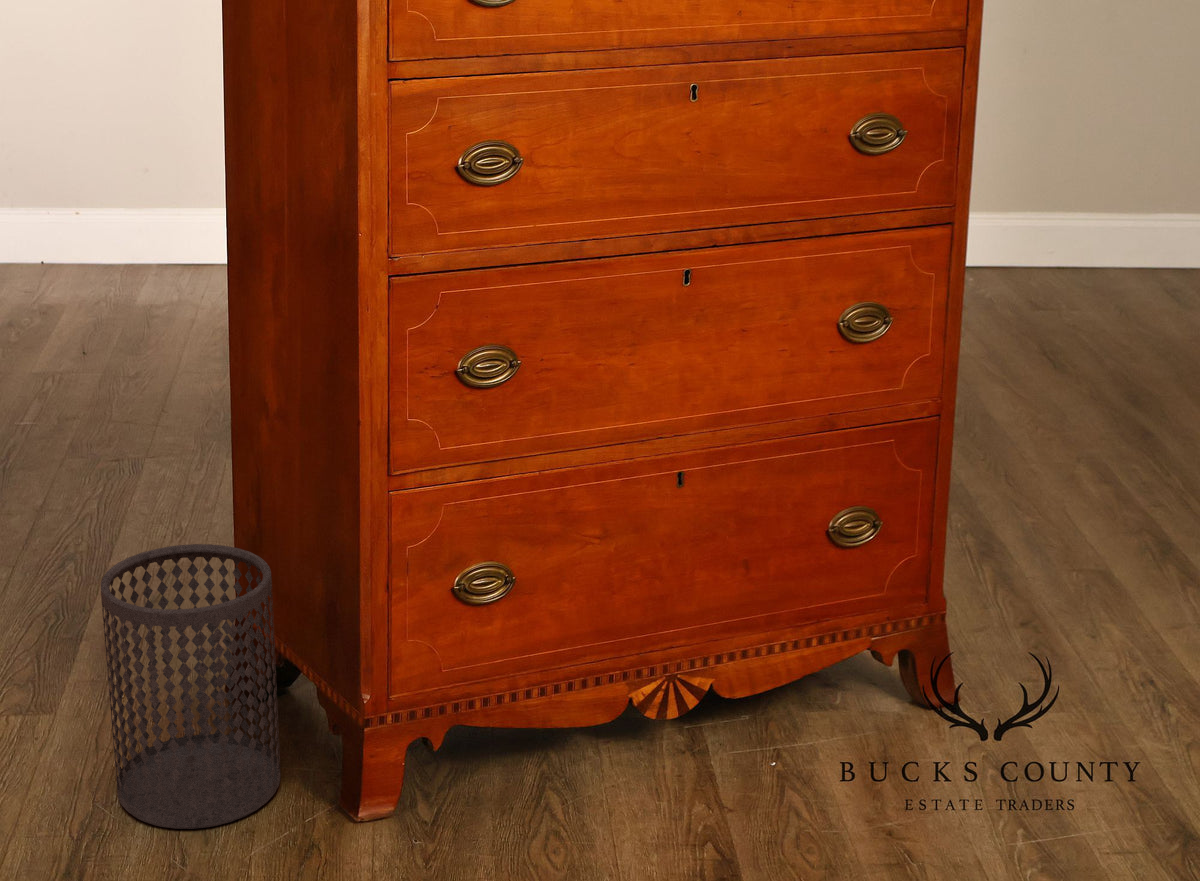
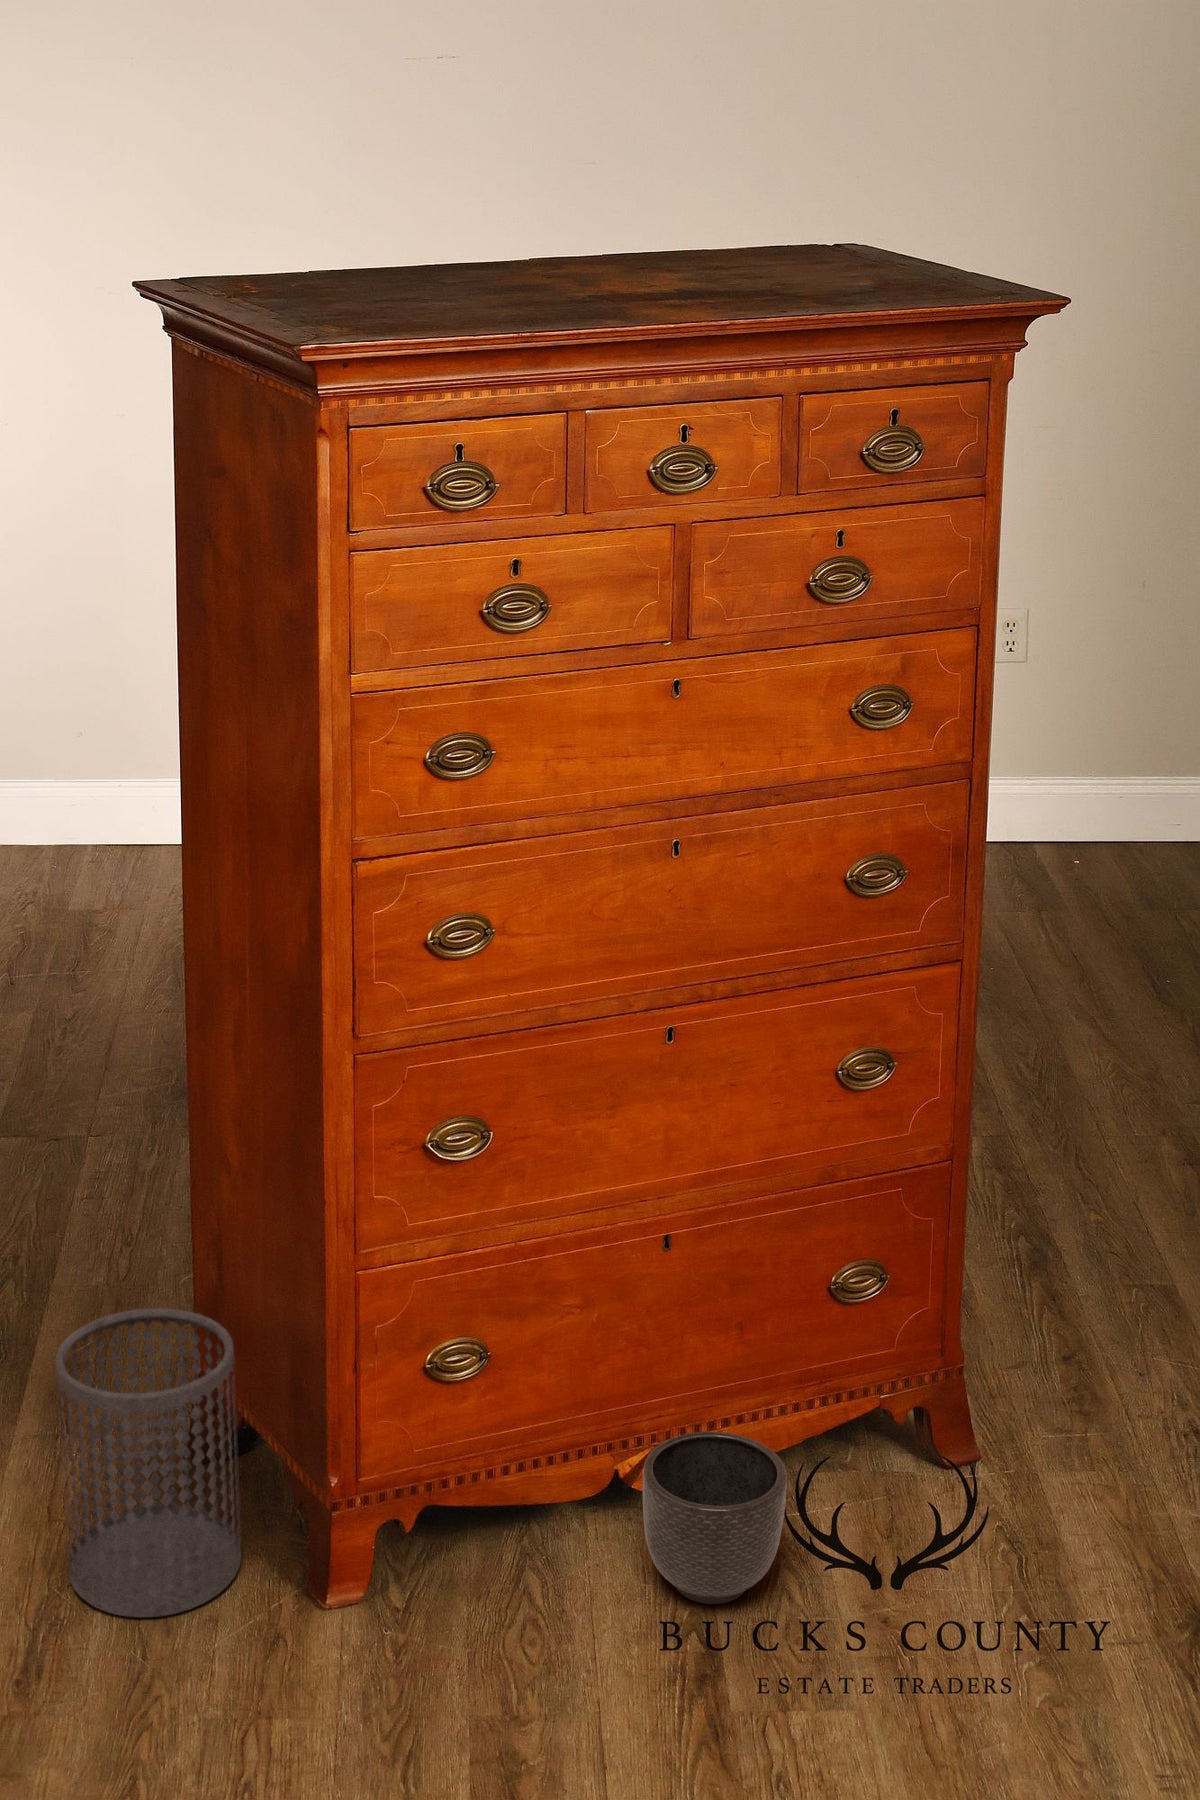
planter: none [658,661,793,818] -> present [643,1431,787,1604]

